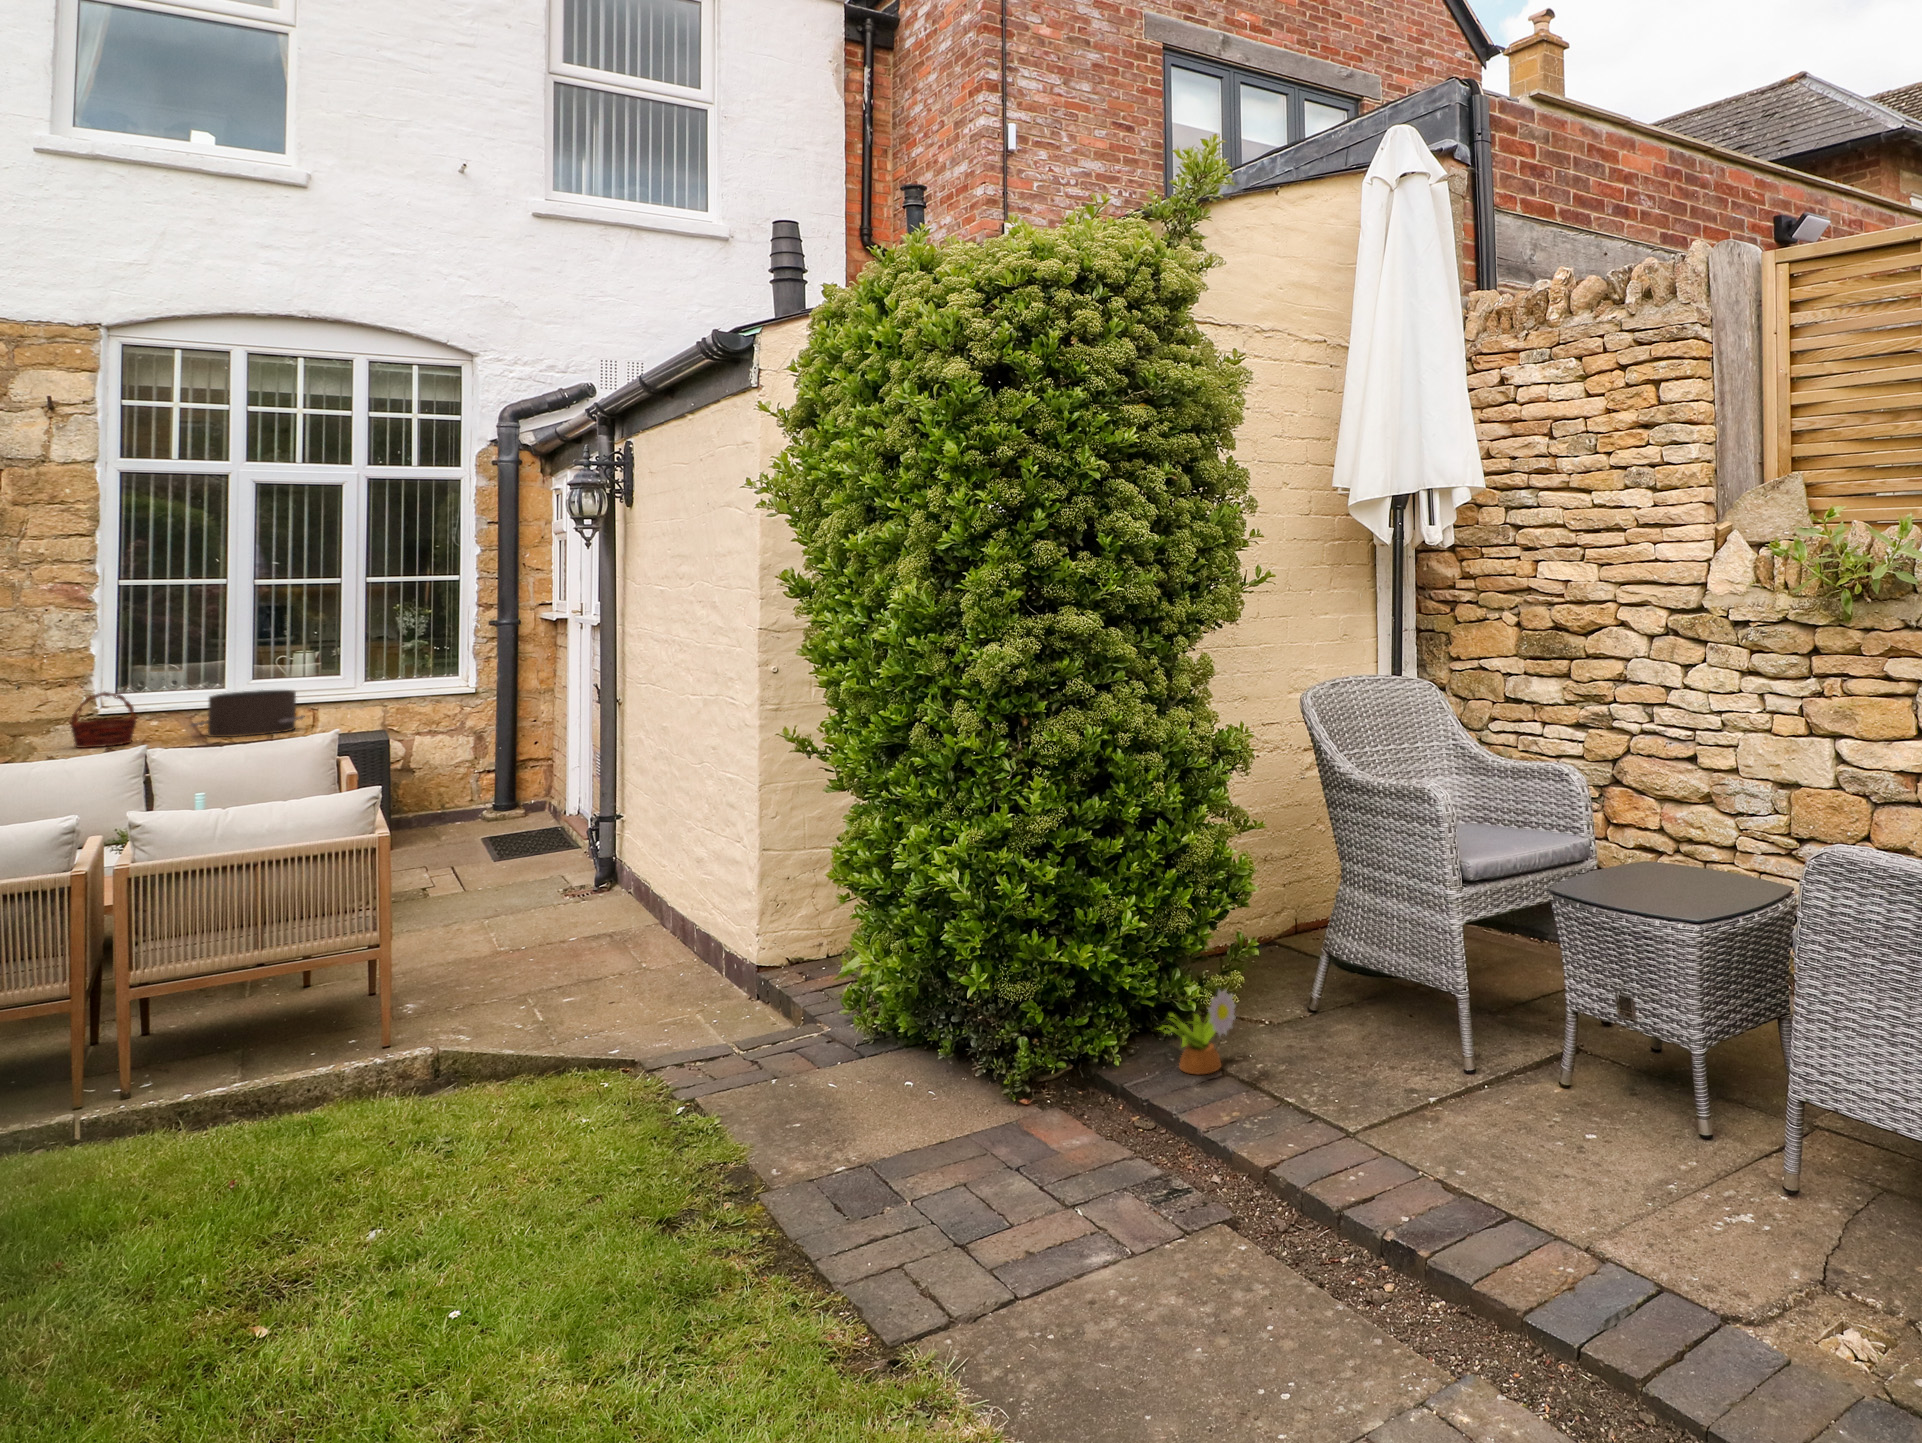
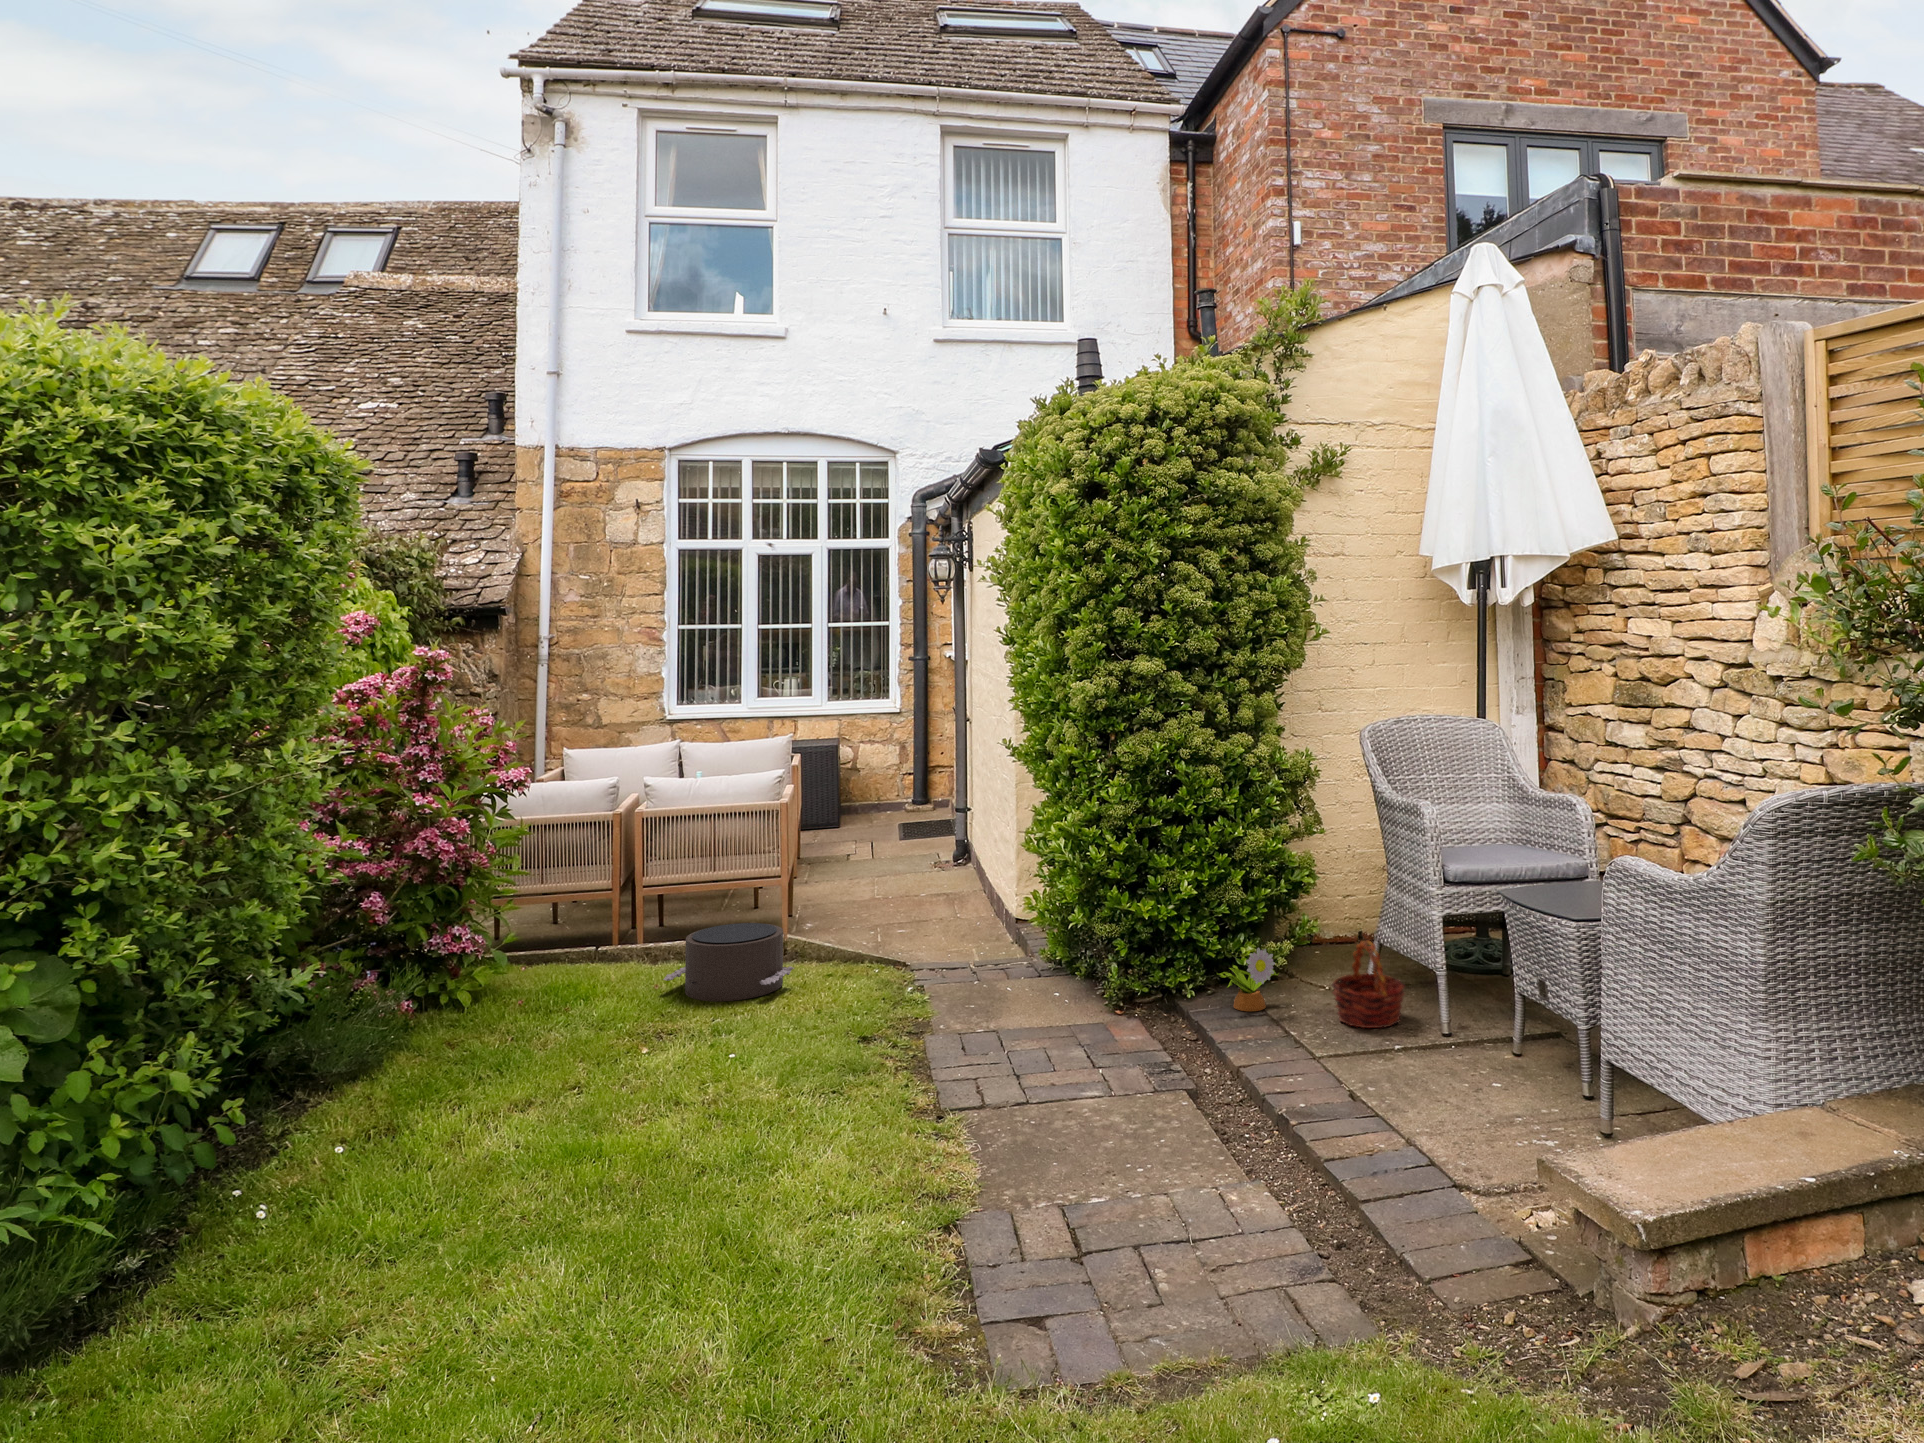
pouf: present [189,690,304,737] -> present [663,923,794,1001]
basket: present [69,692,137,748] -> present [1332,940,1405,1028]

